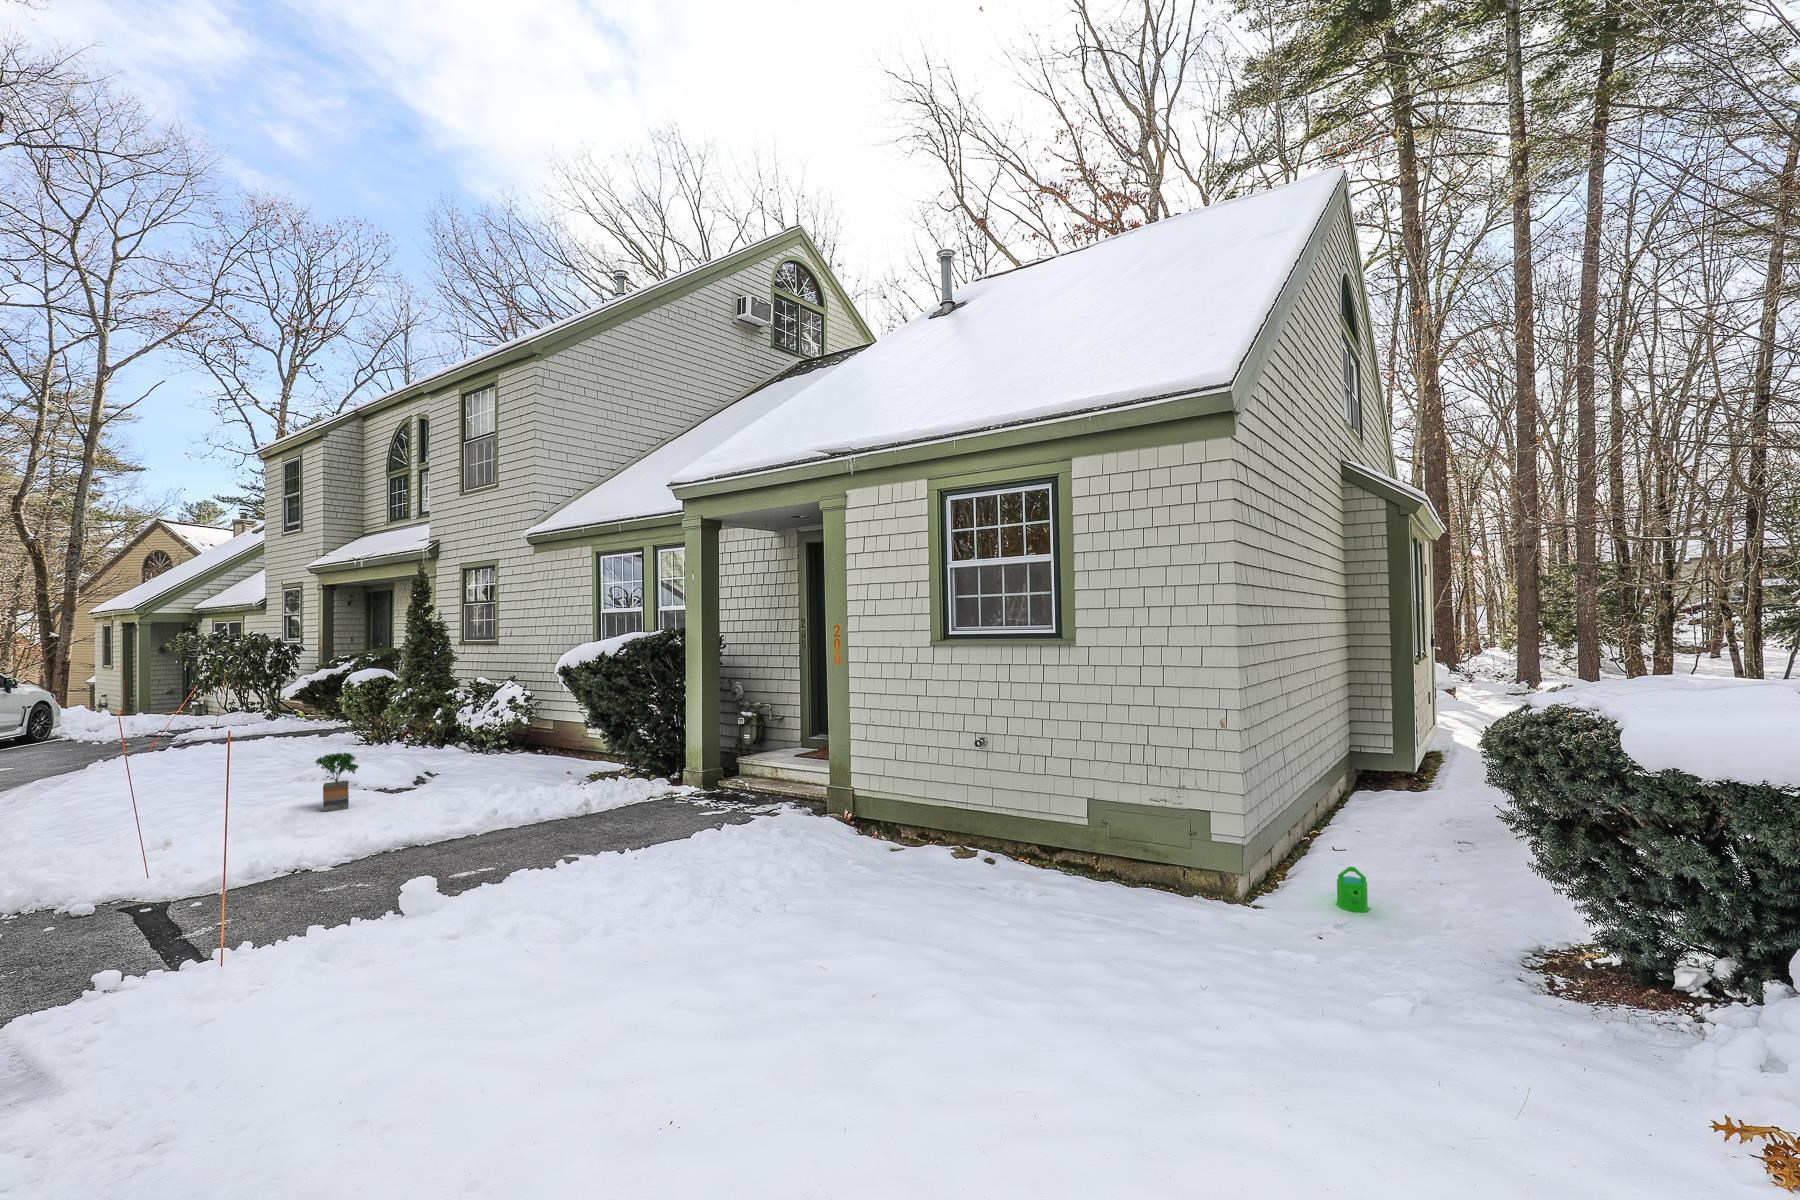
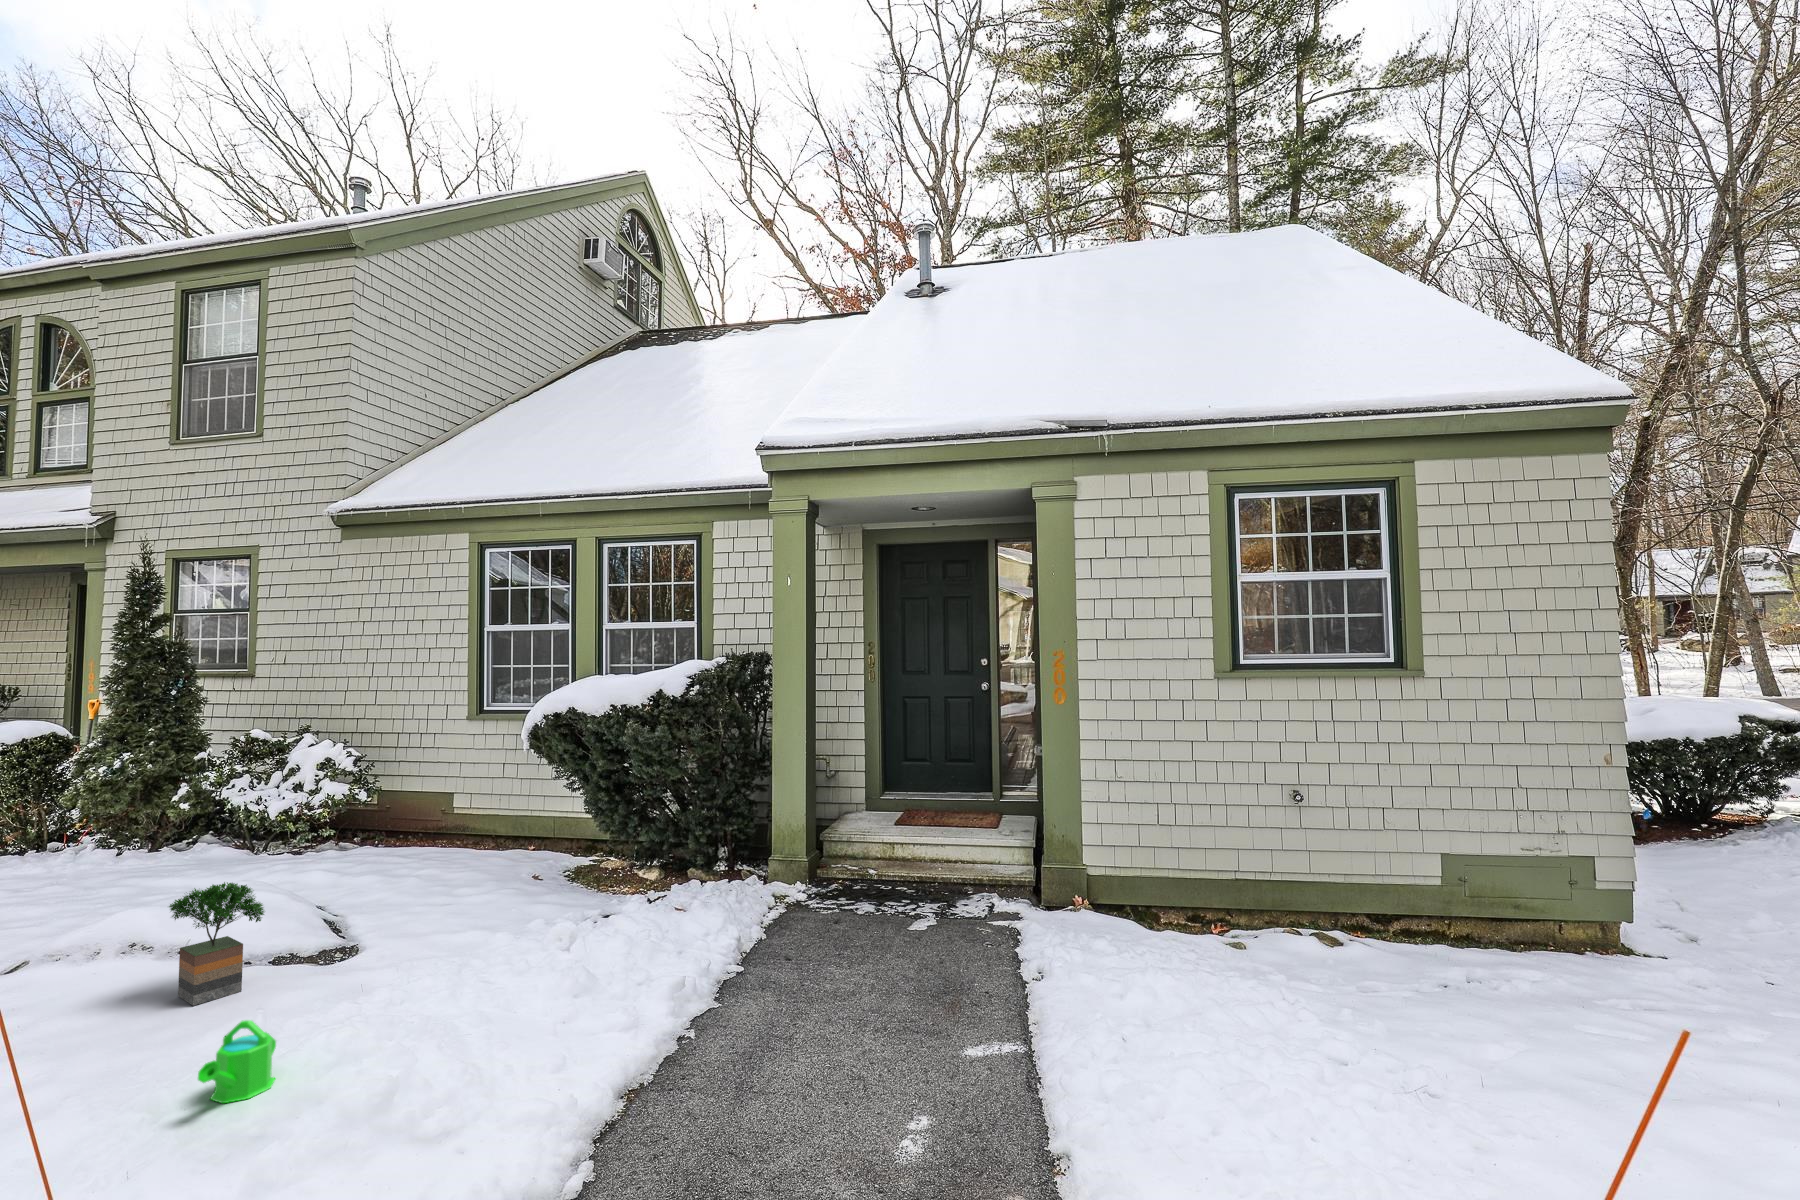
watering can: present [1335,867,1370,912] -> present [198,1020,276,1103]

